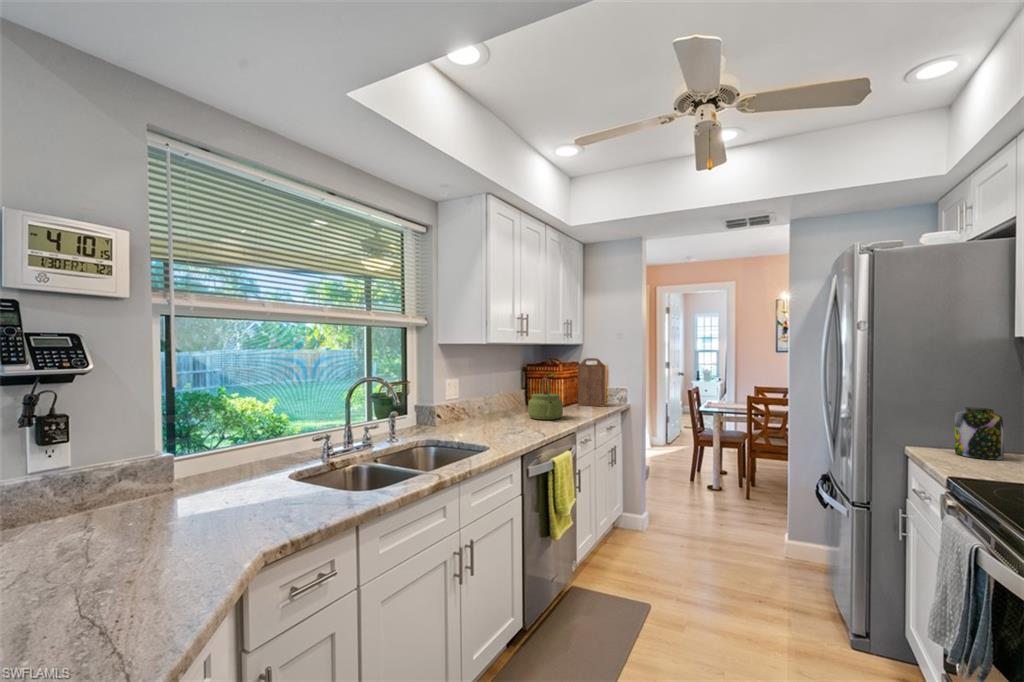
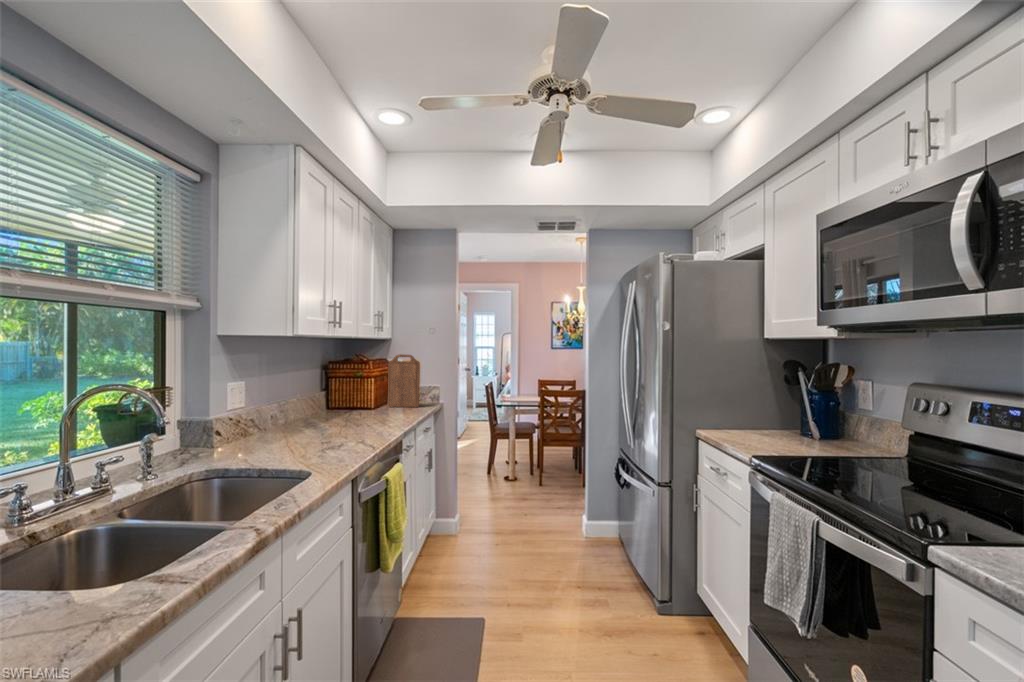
kettle: present [528,378,563,420] -> none [338,377,381,428]
jar: present [955,407,1004,460] -> none [735,396,769,438]

